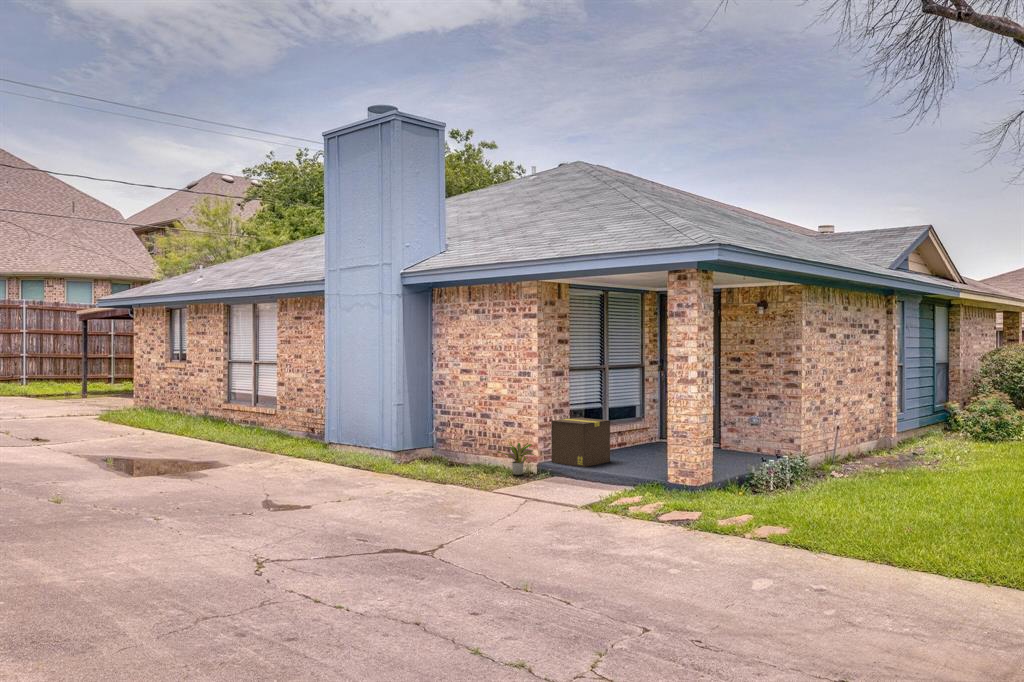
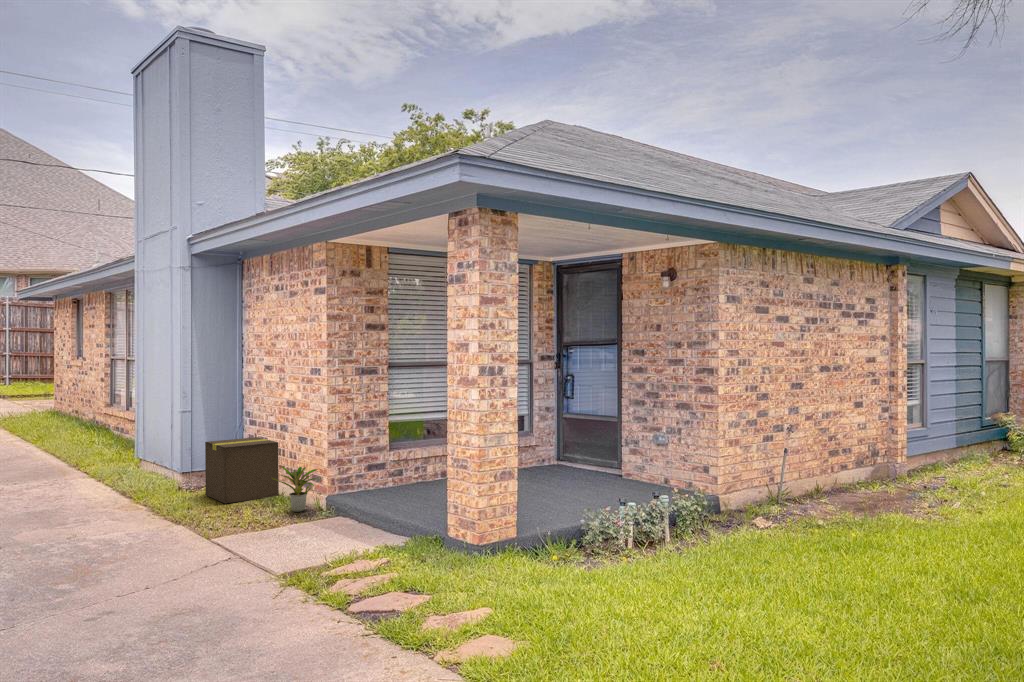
cardboard box: present [551,418,610,467] -> present [205,437,279,503]

